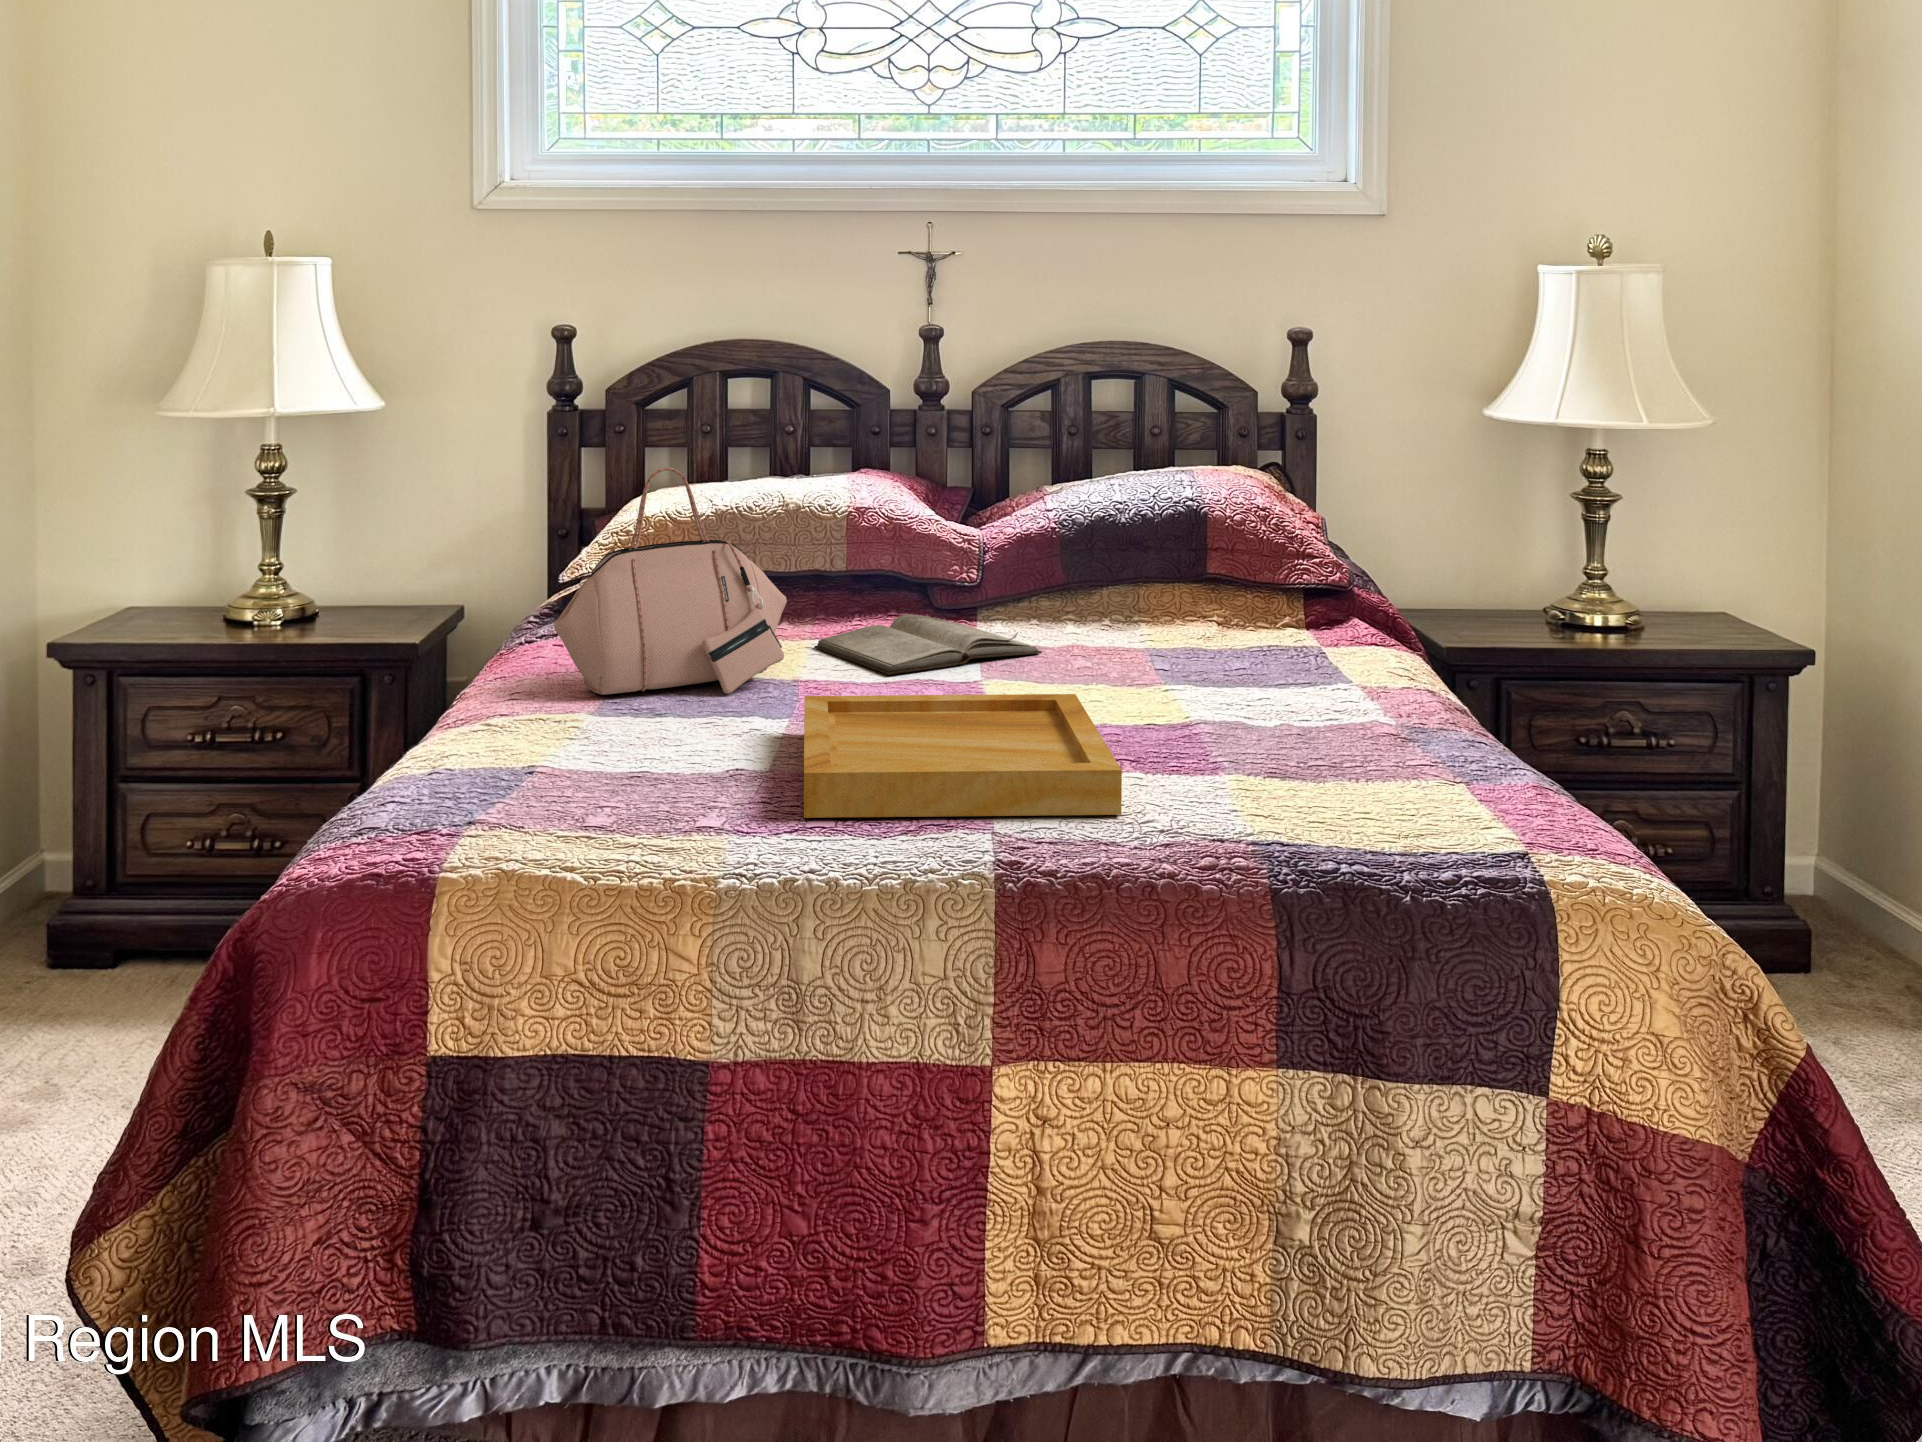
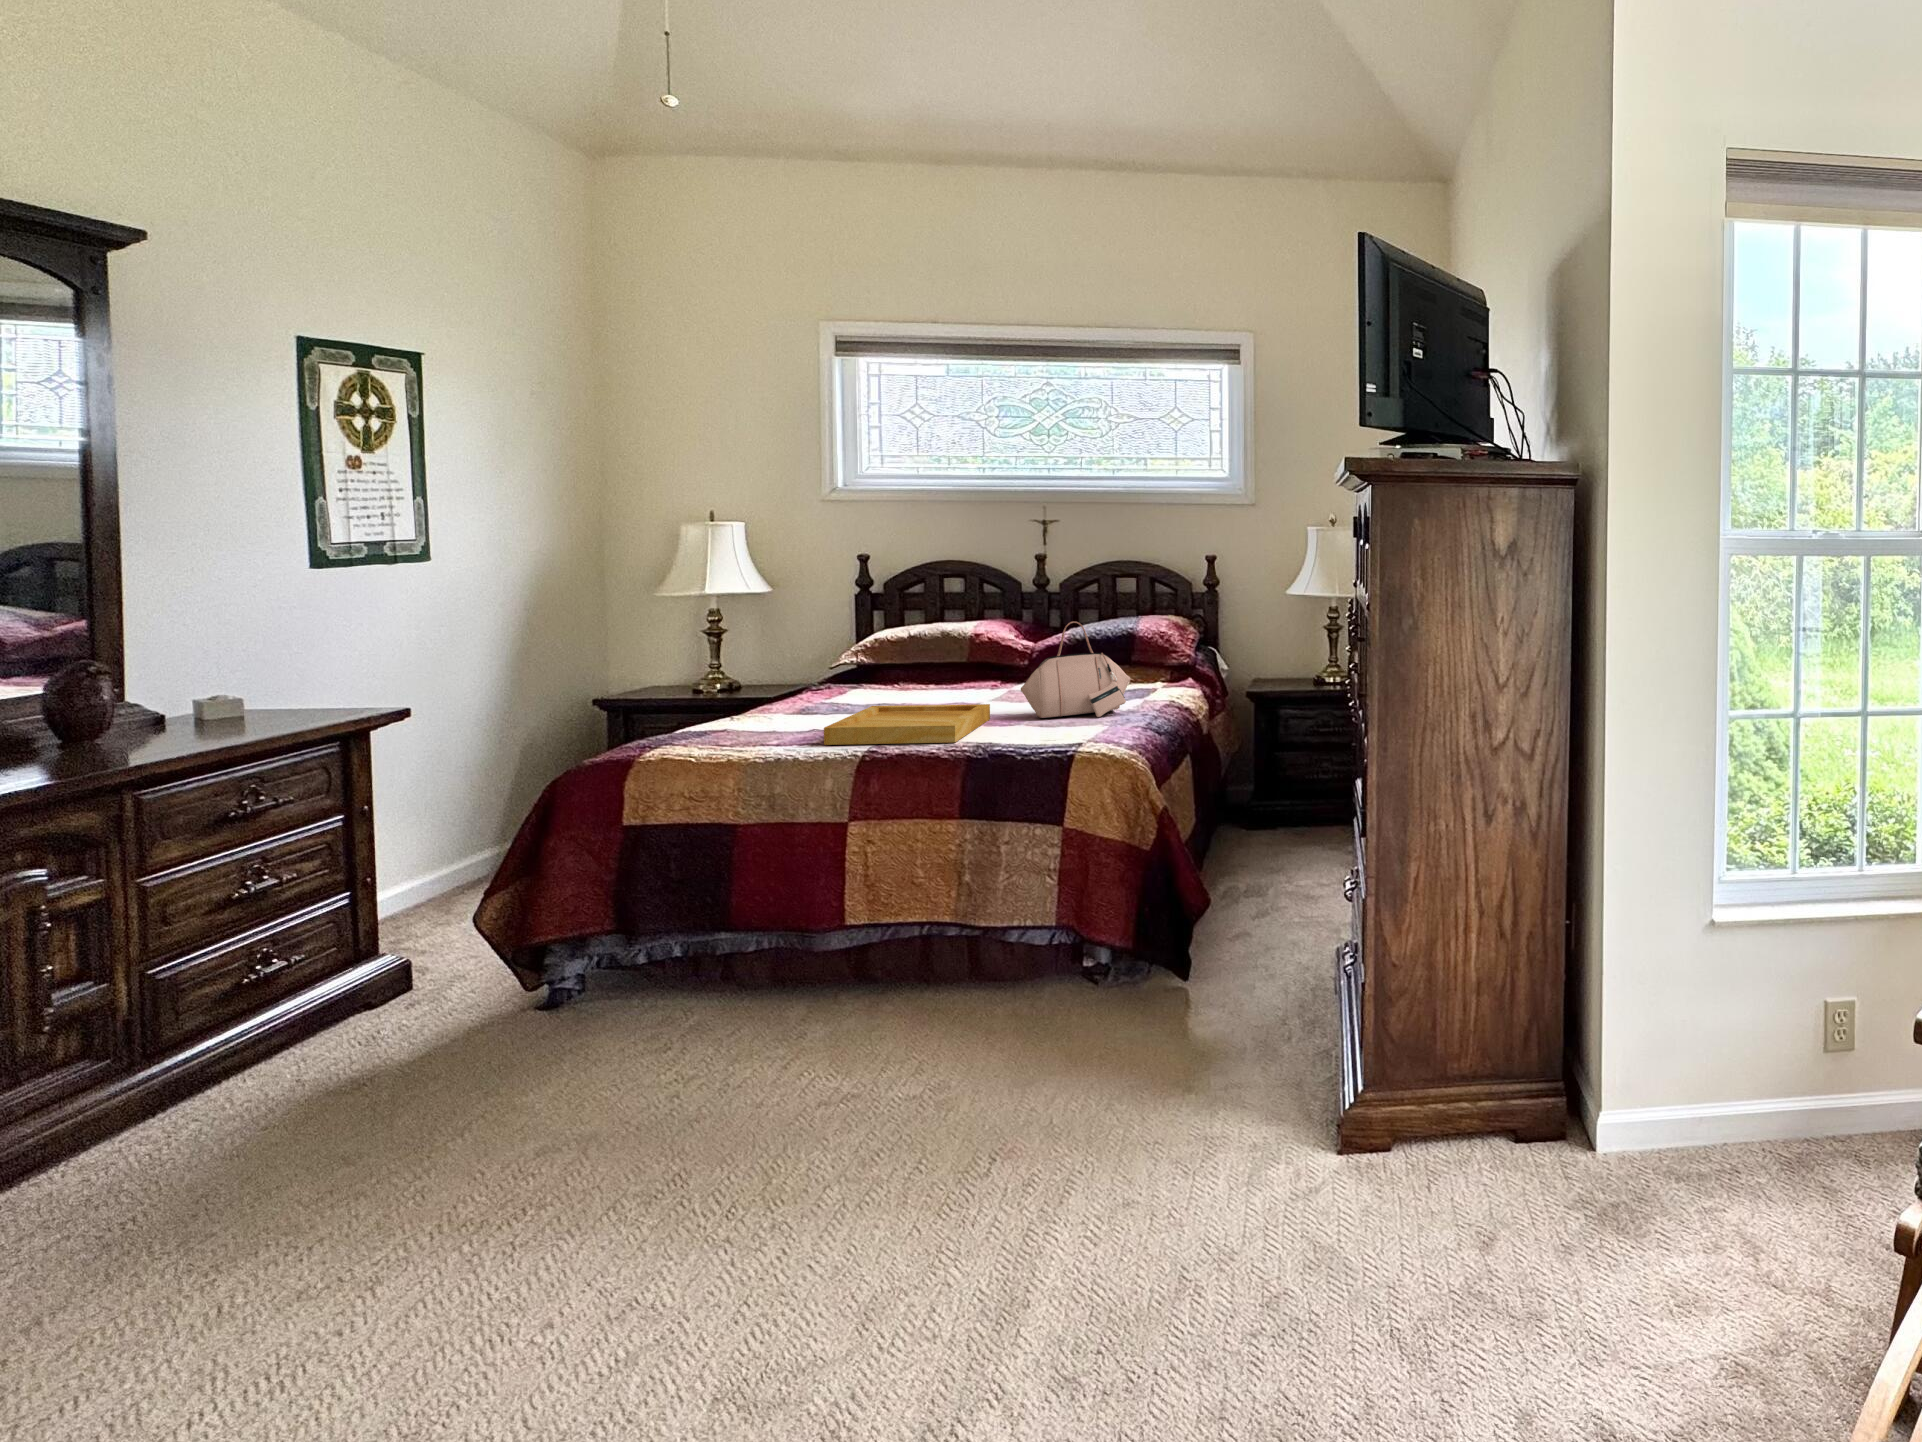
handbag: present [554,467,787,695] -> present [1021,622,1130,718]
diary: present [814,614,1042,675] -> none [931,680,1029,702]

